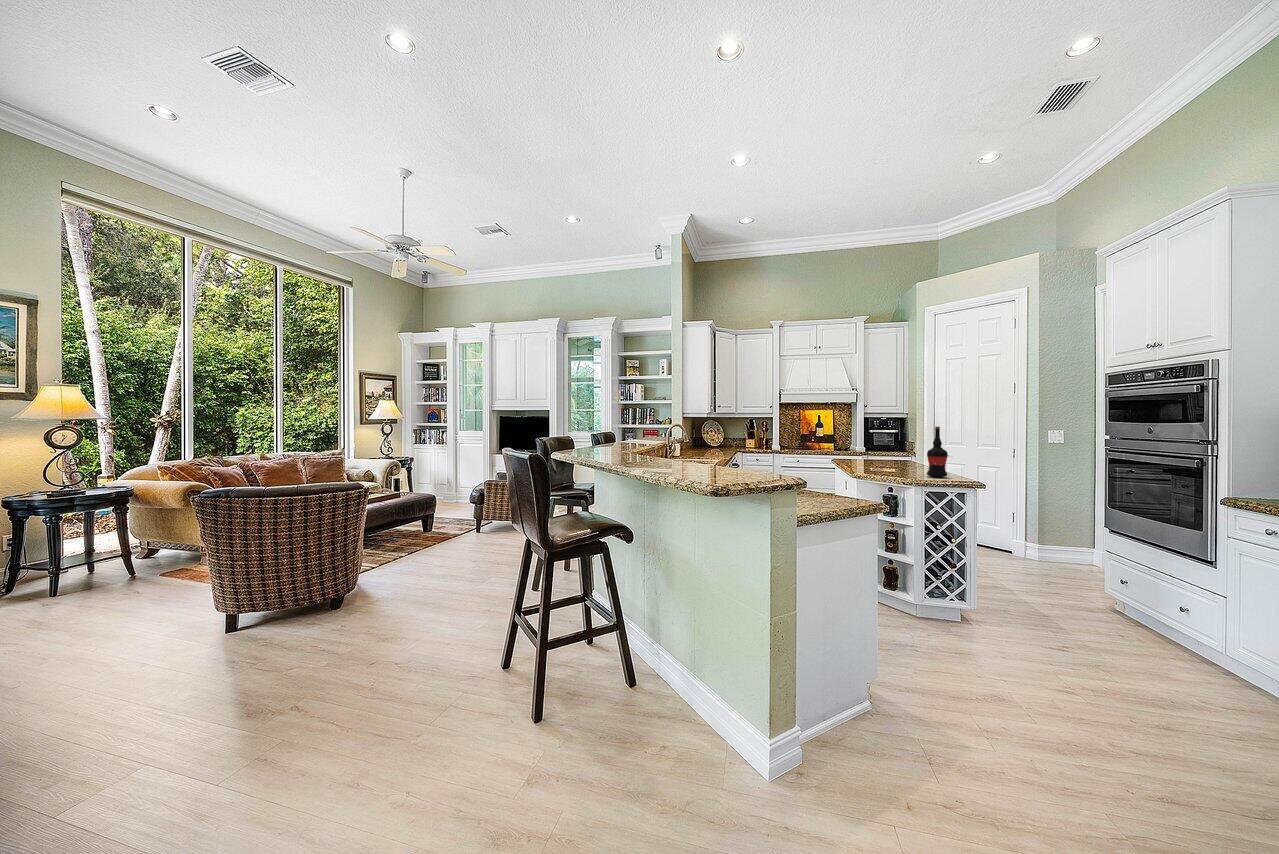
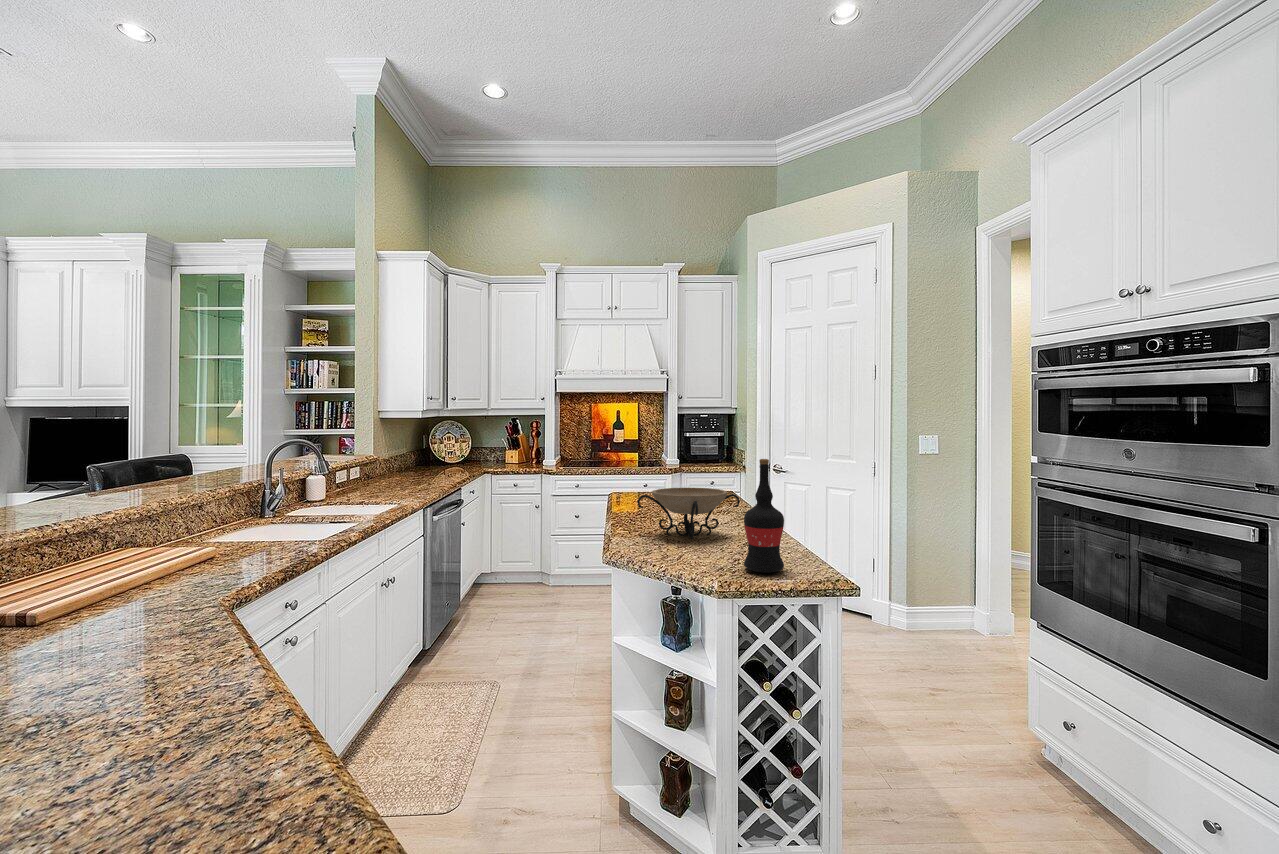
decorative bowl: none [866,447,921,470] -> present [637,487,740,540]

